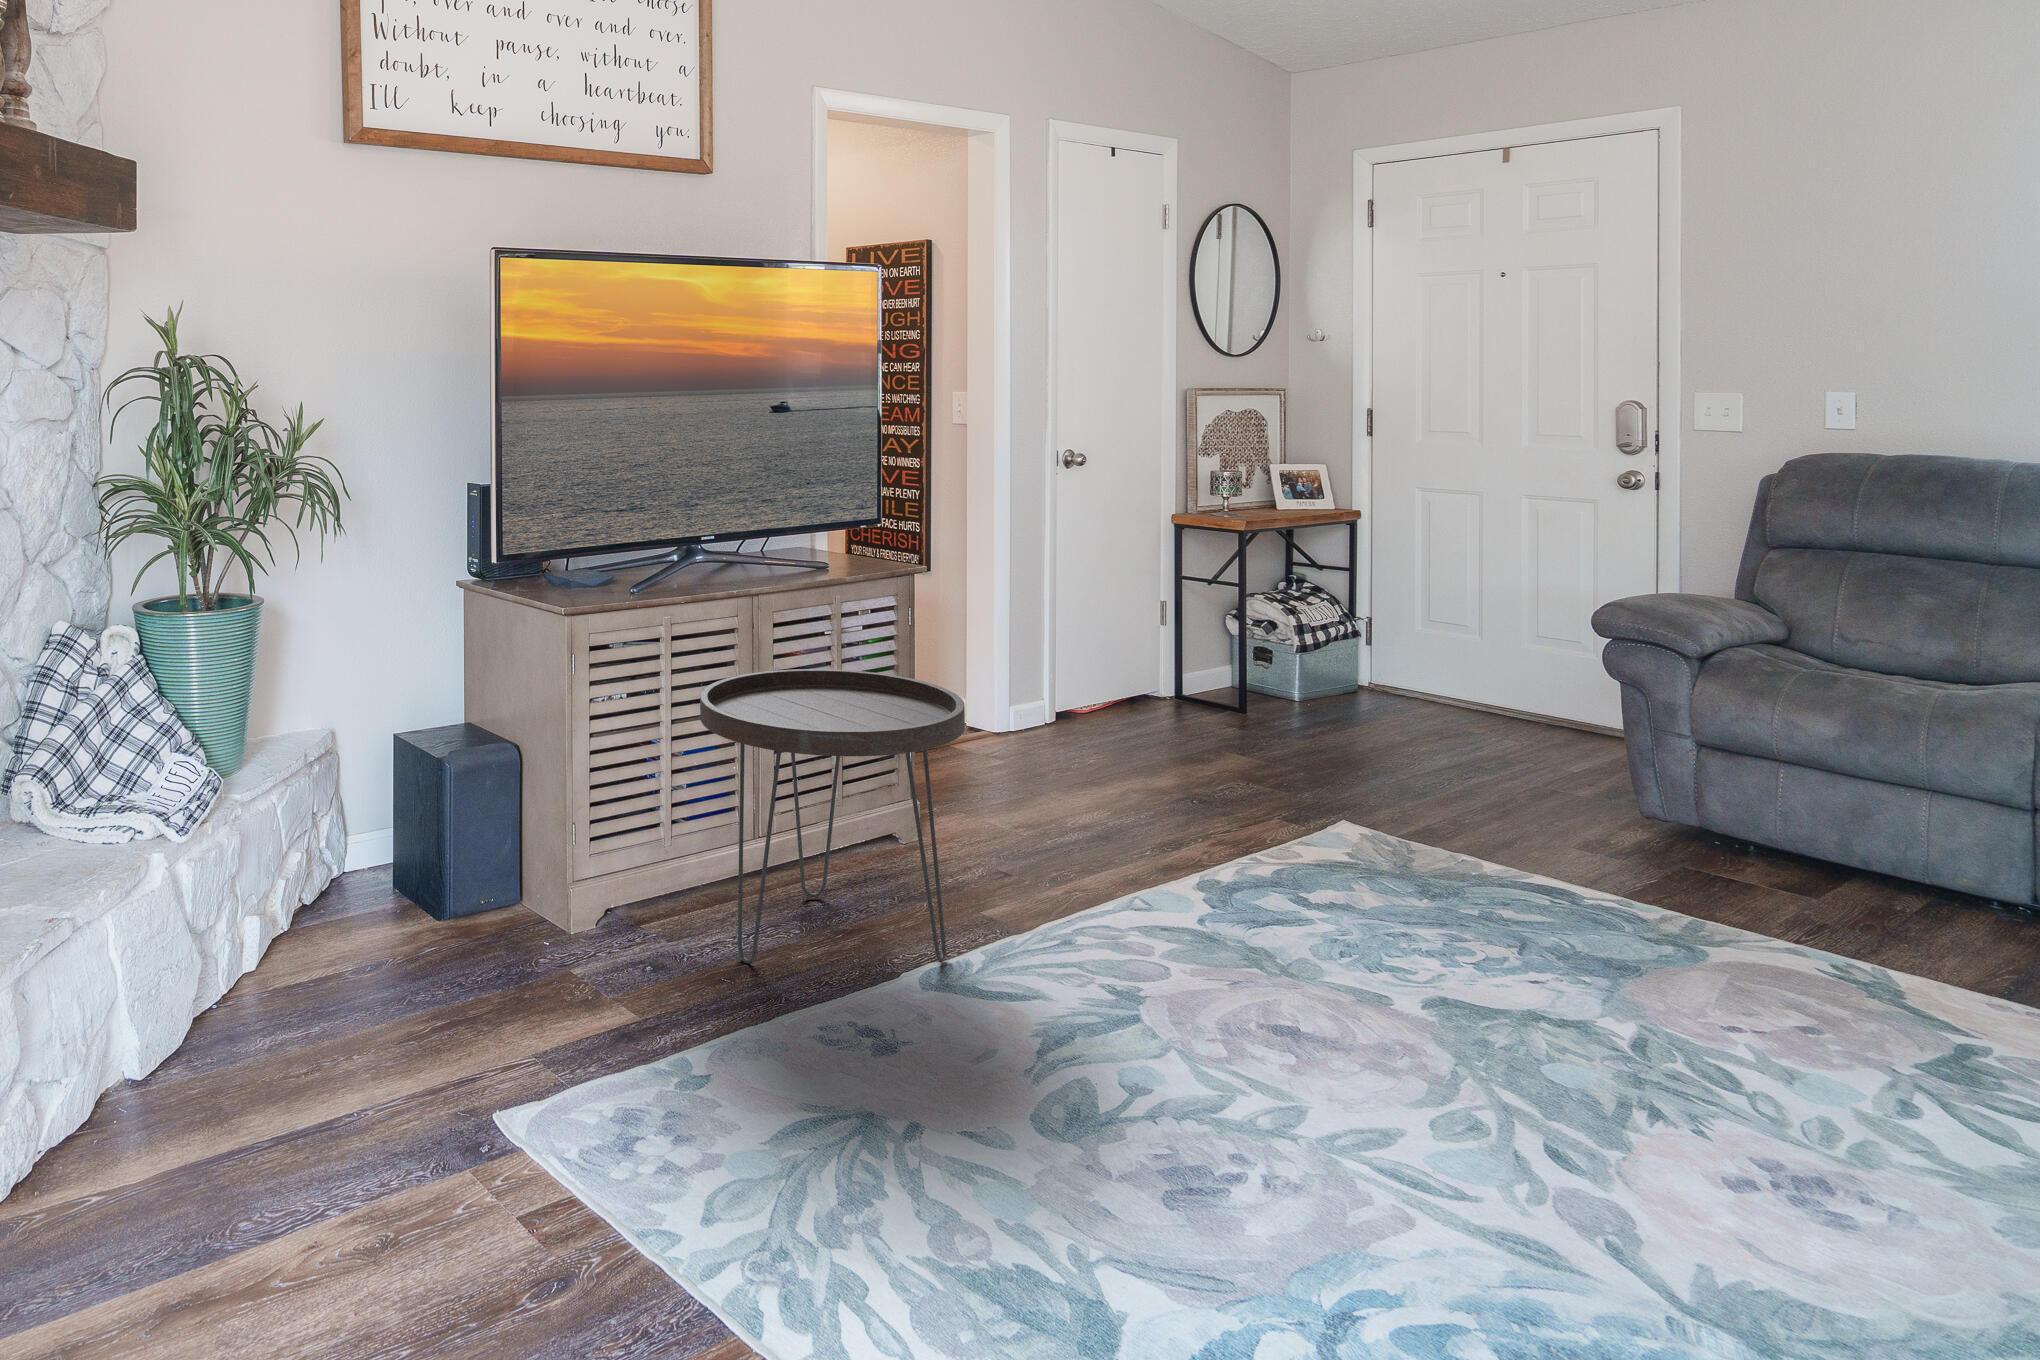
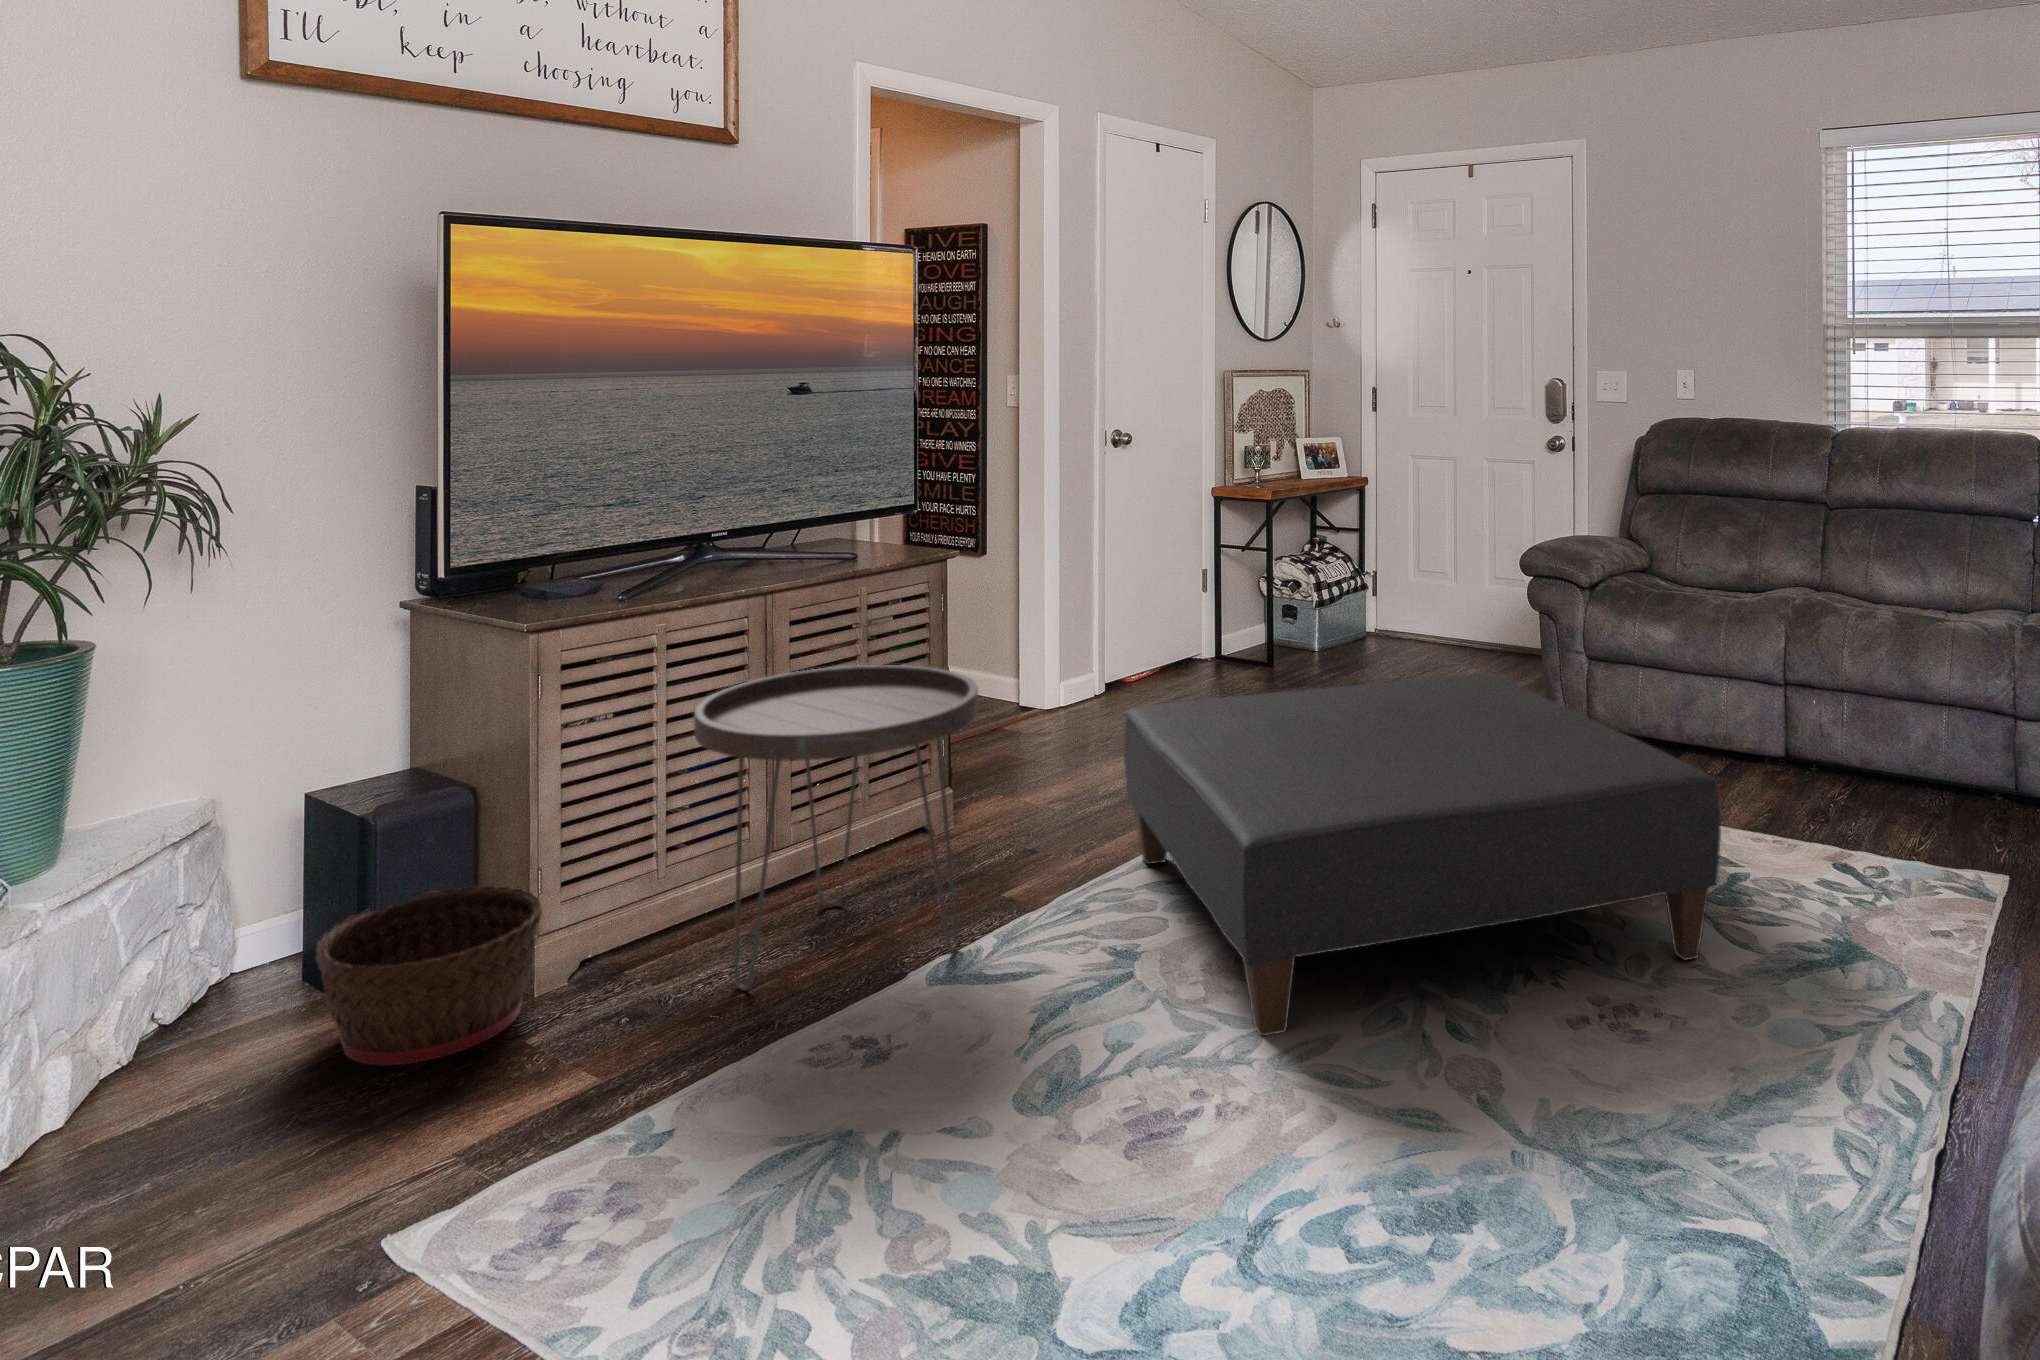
ottoman: none [1107,740,1953,1138] -> present [1124,672,1721,1036]
basket: none [411,830,578,974] -> present [316,886,542,1066]

